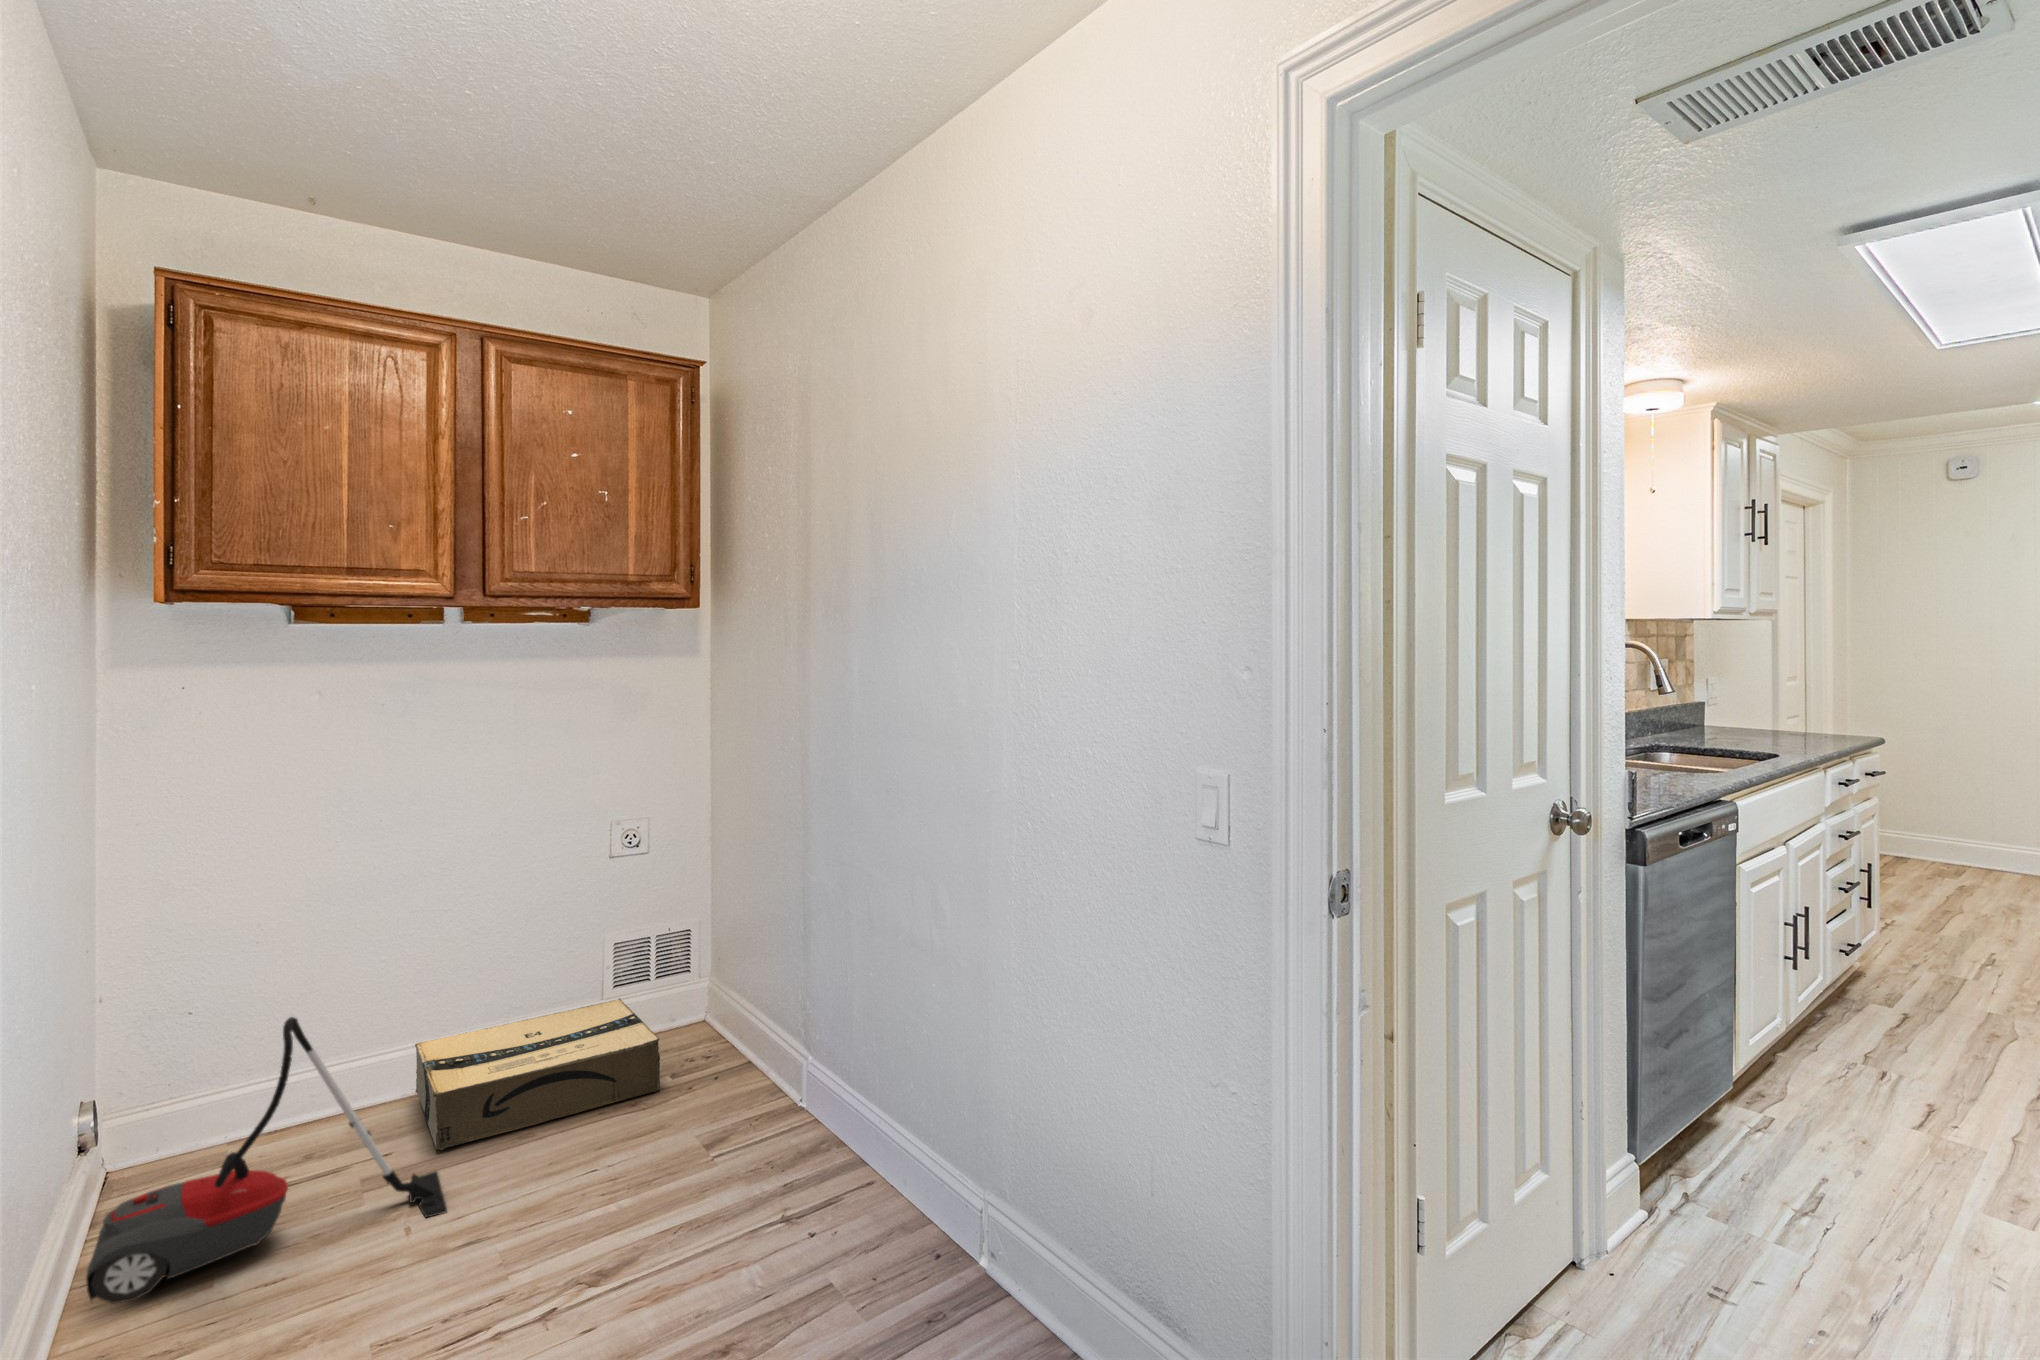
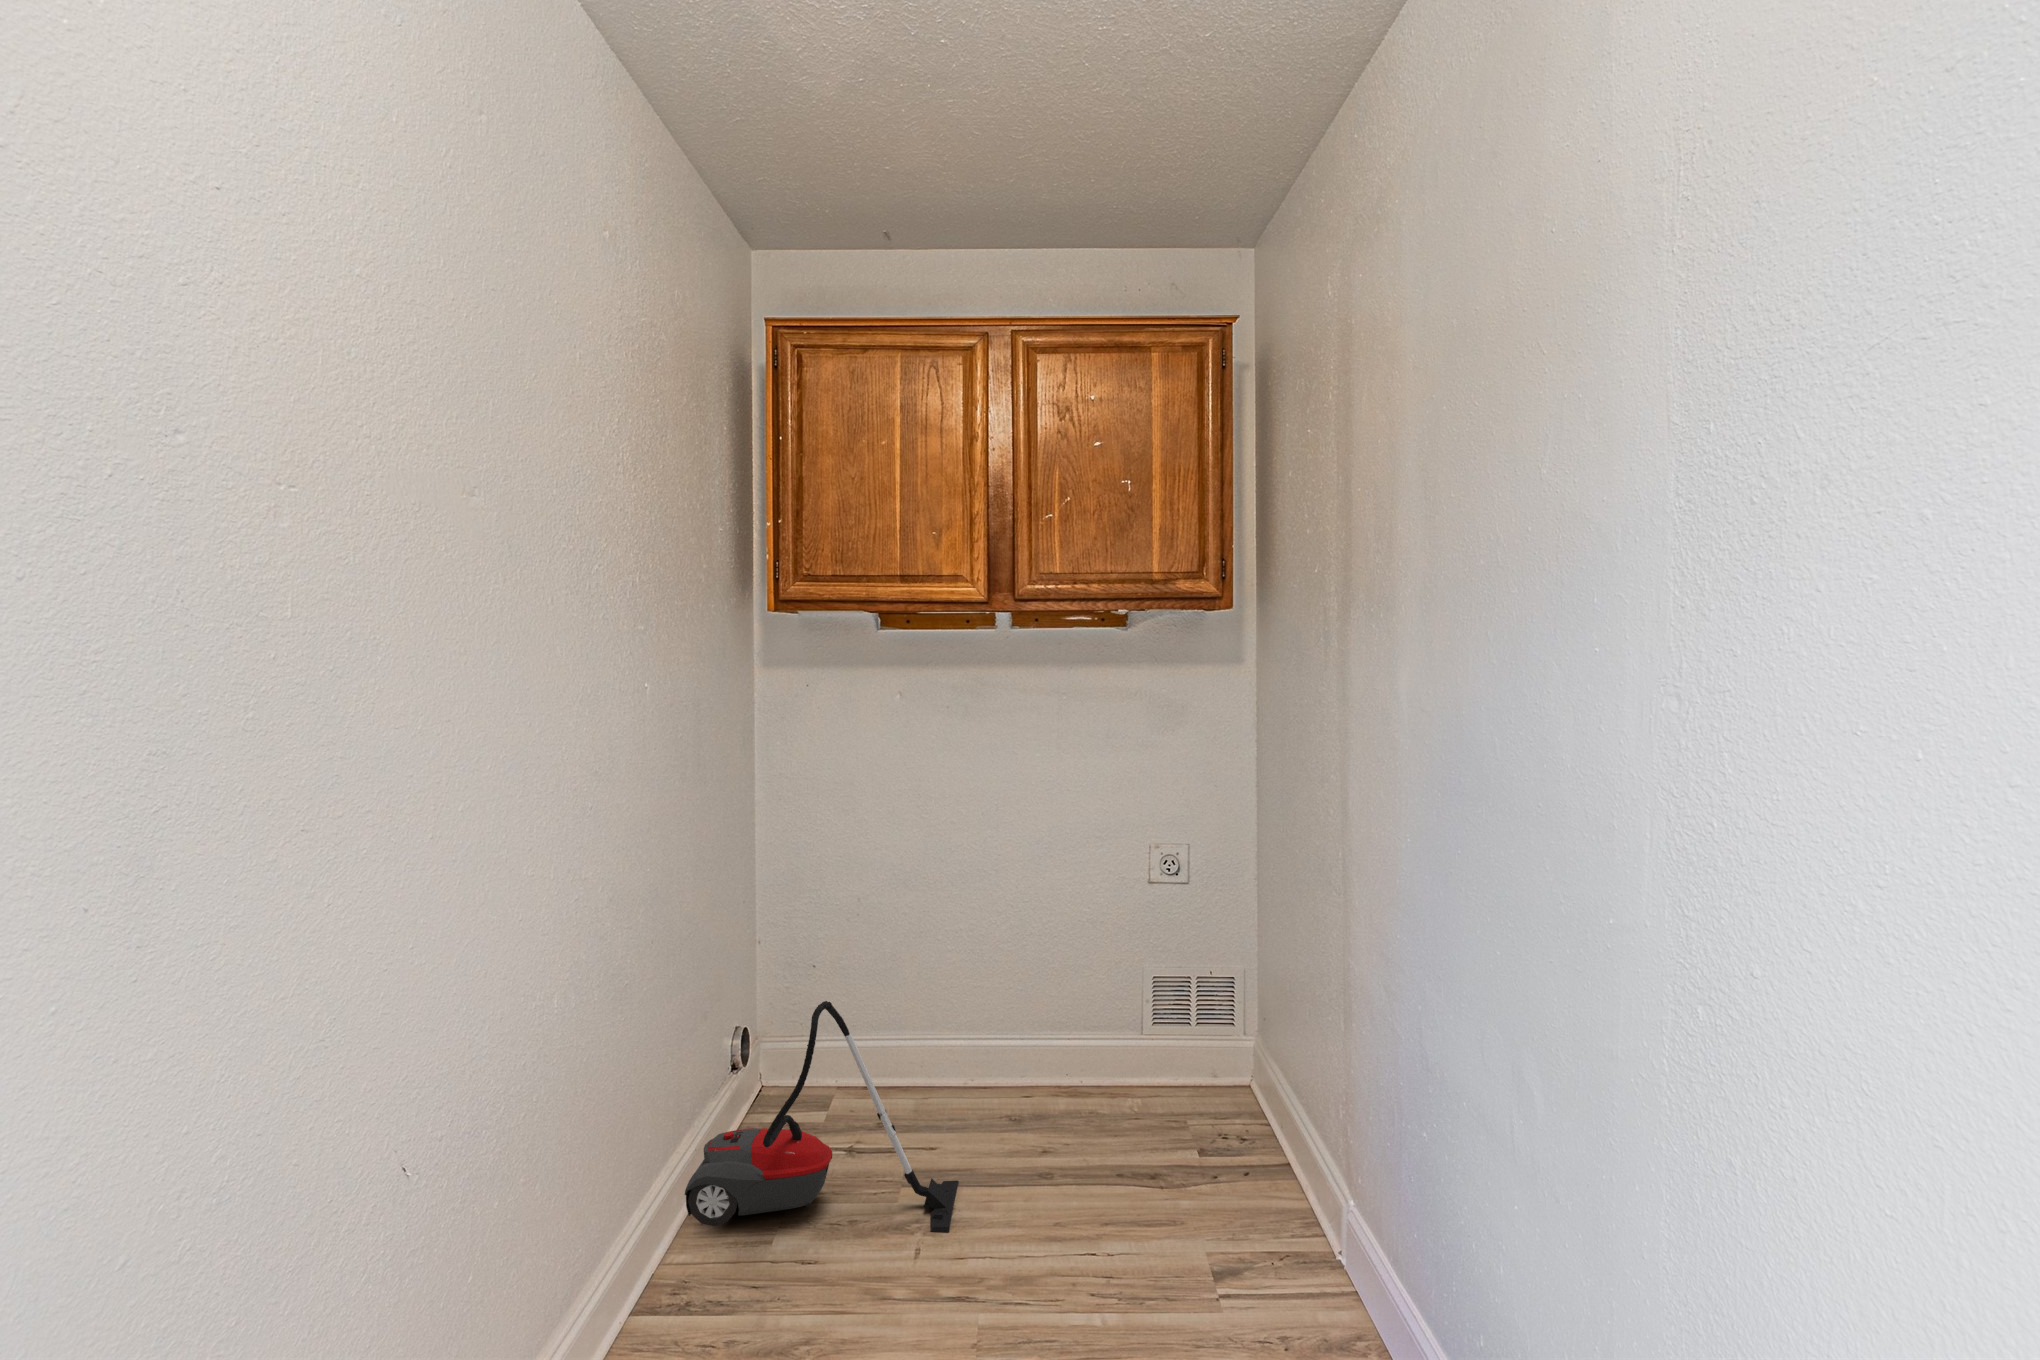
cardboard box: present [415,998,660,1150] -> none [963,1035,1183,1158]

